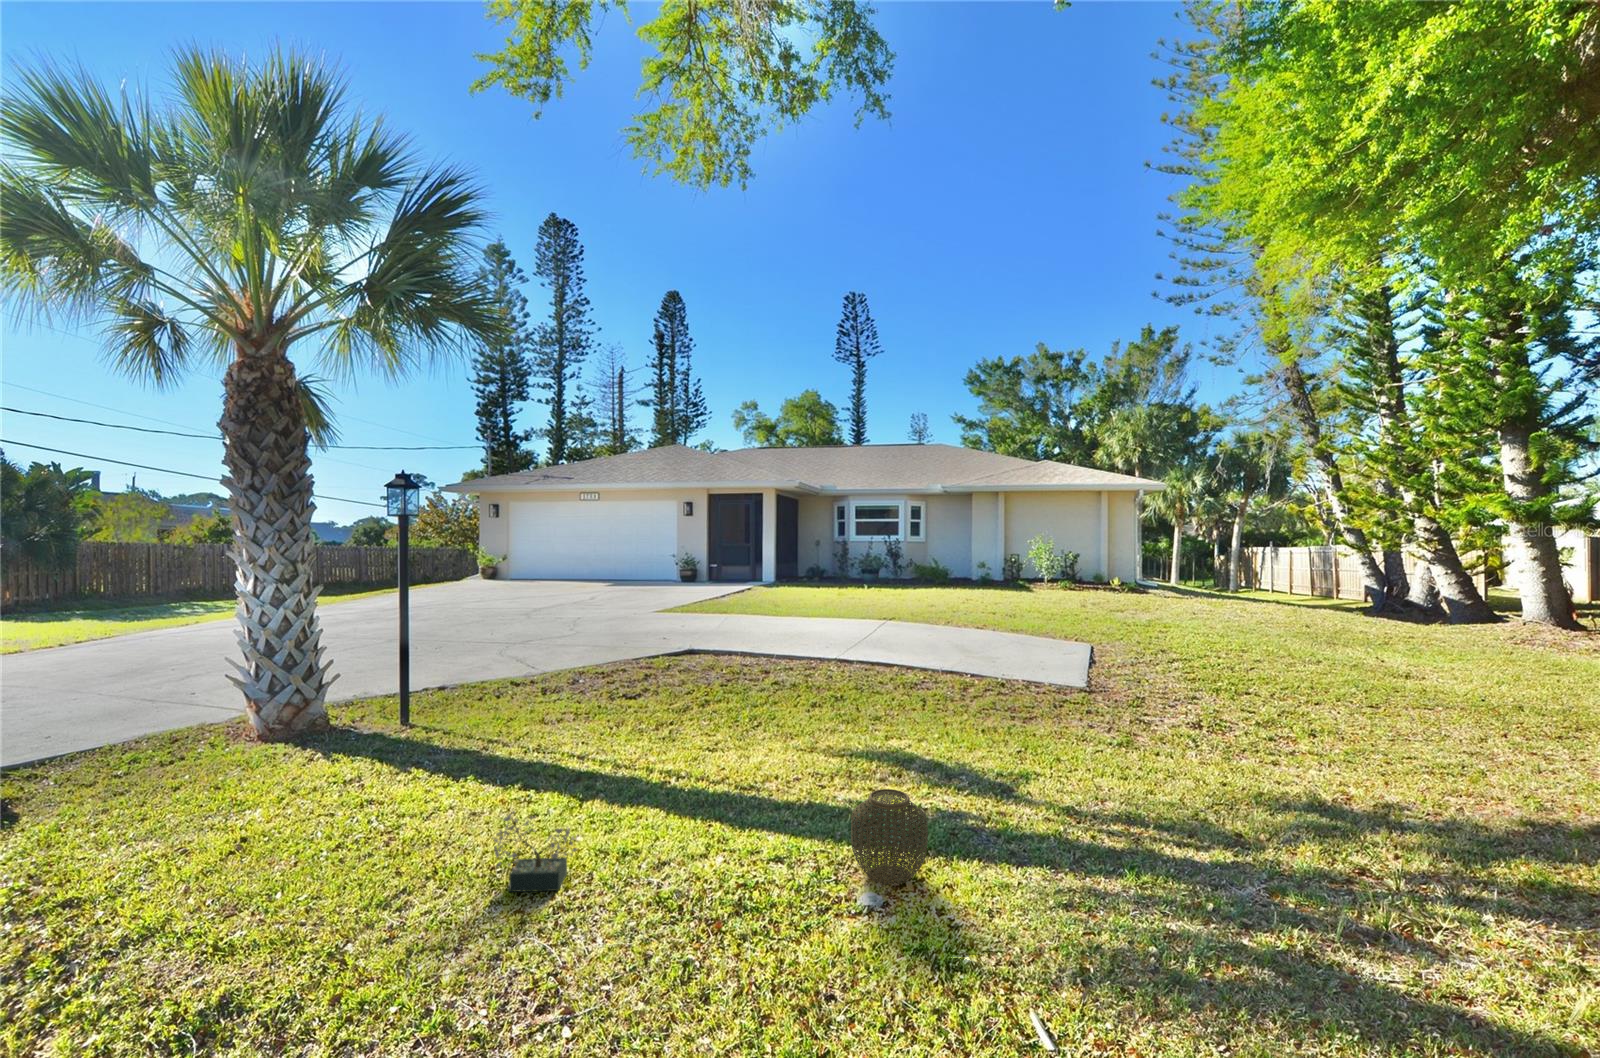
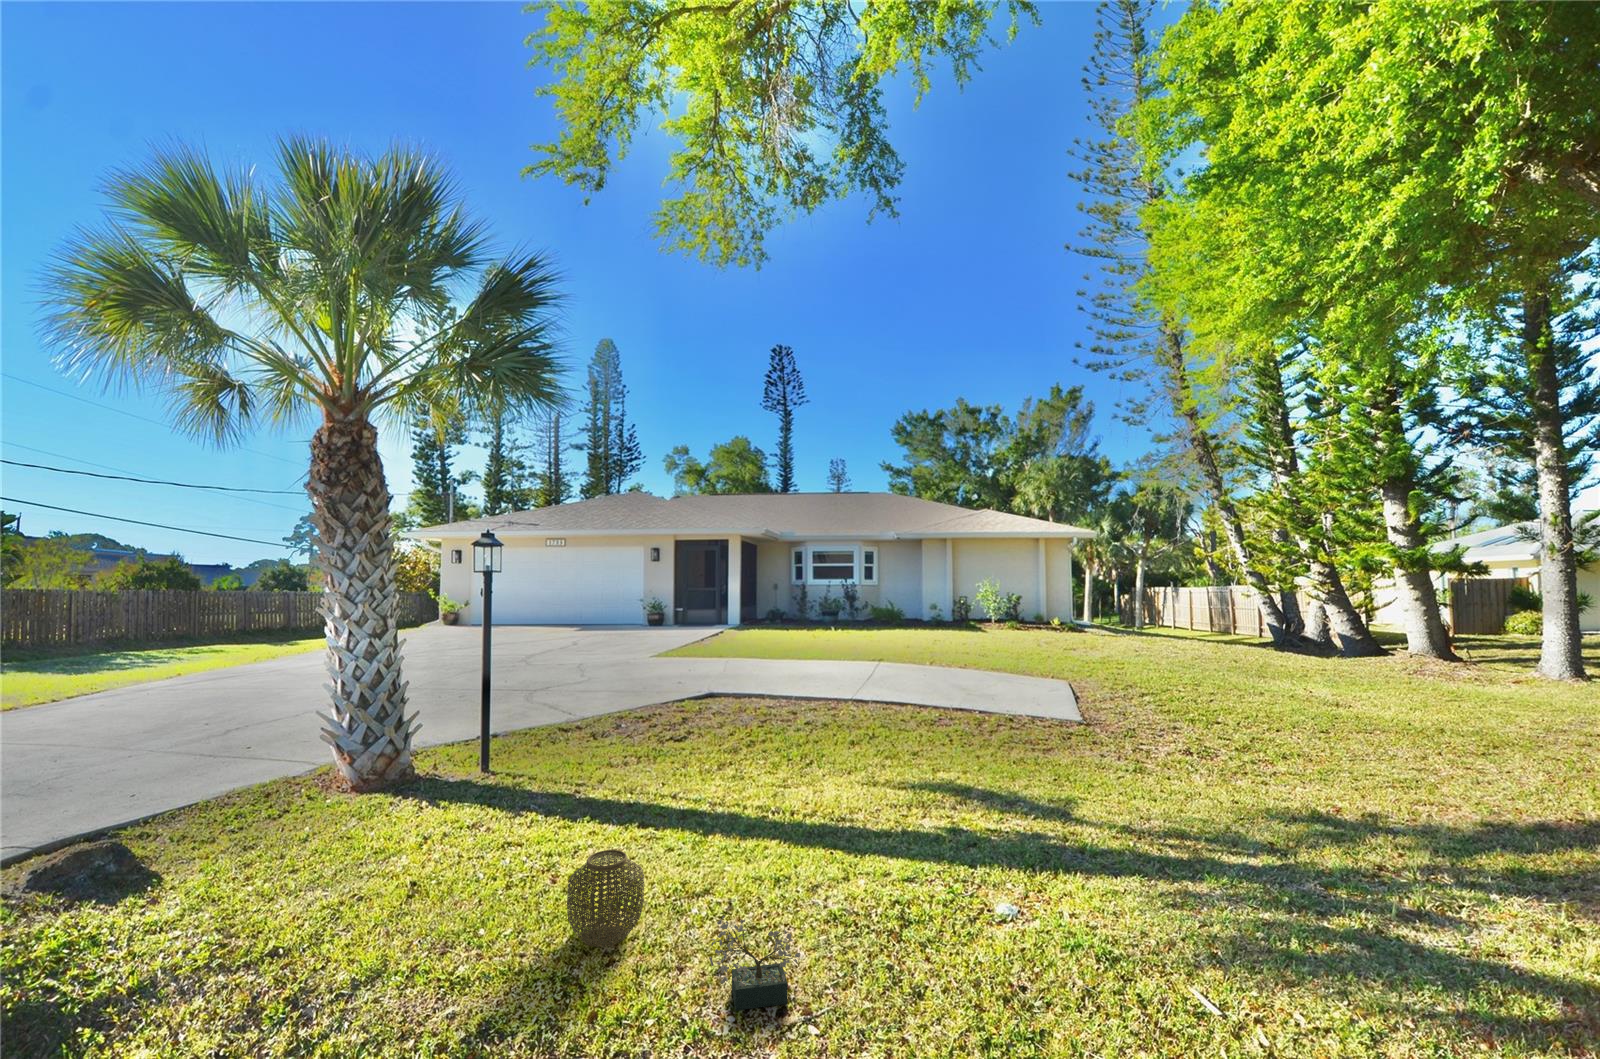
woven basket: present [851,789,928,885] -> present [567,850,644,947]

